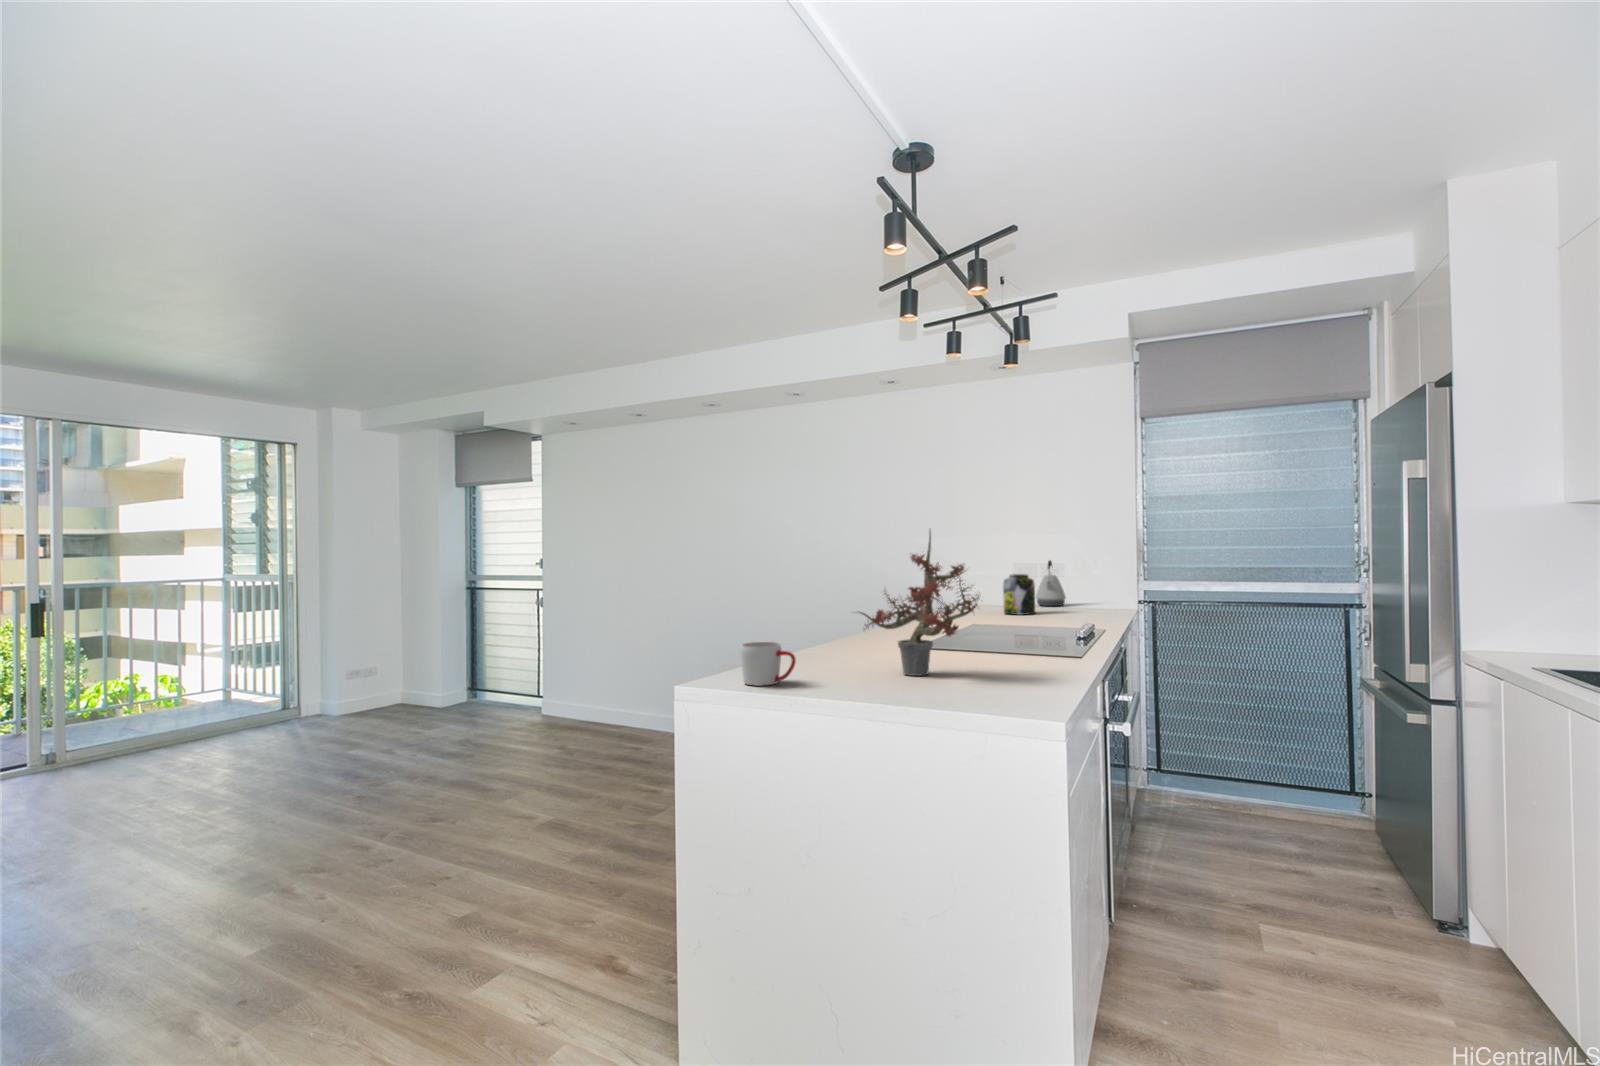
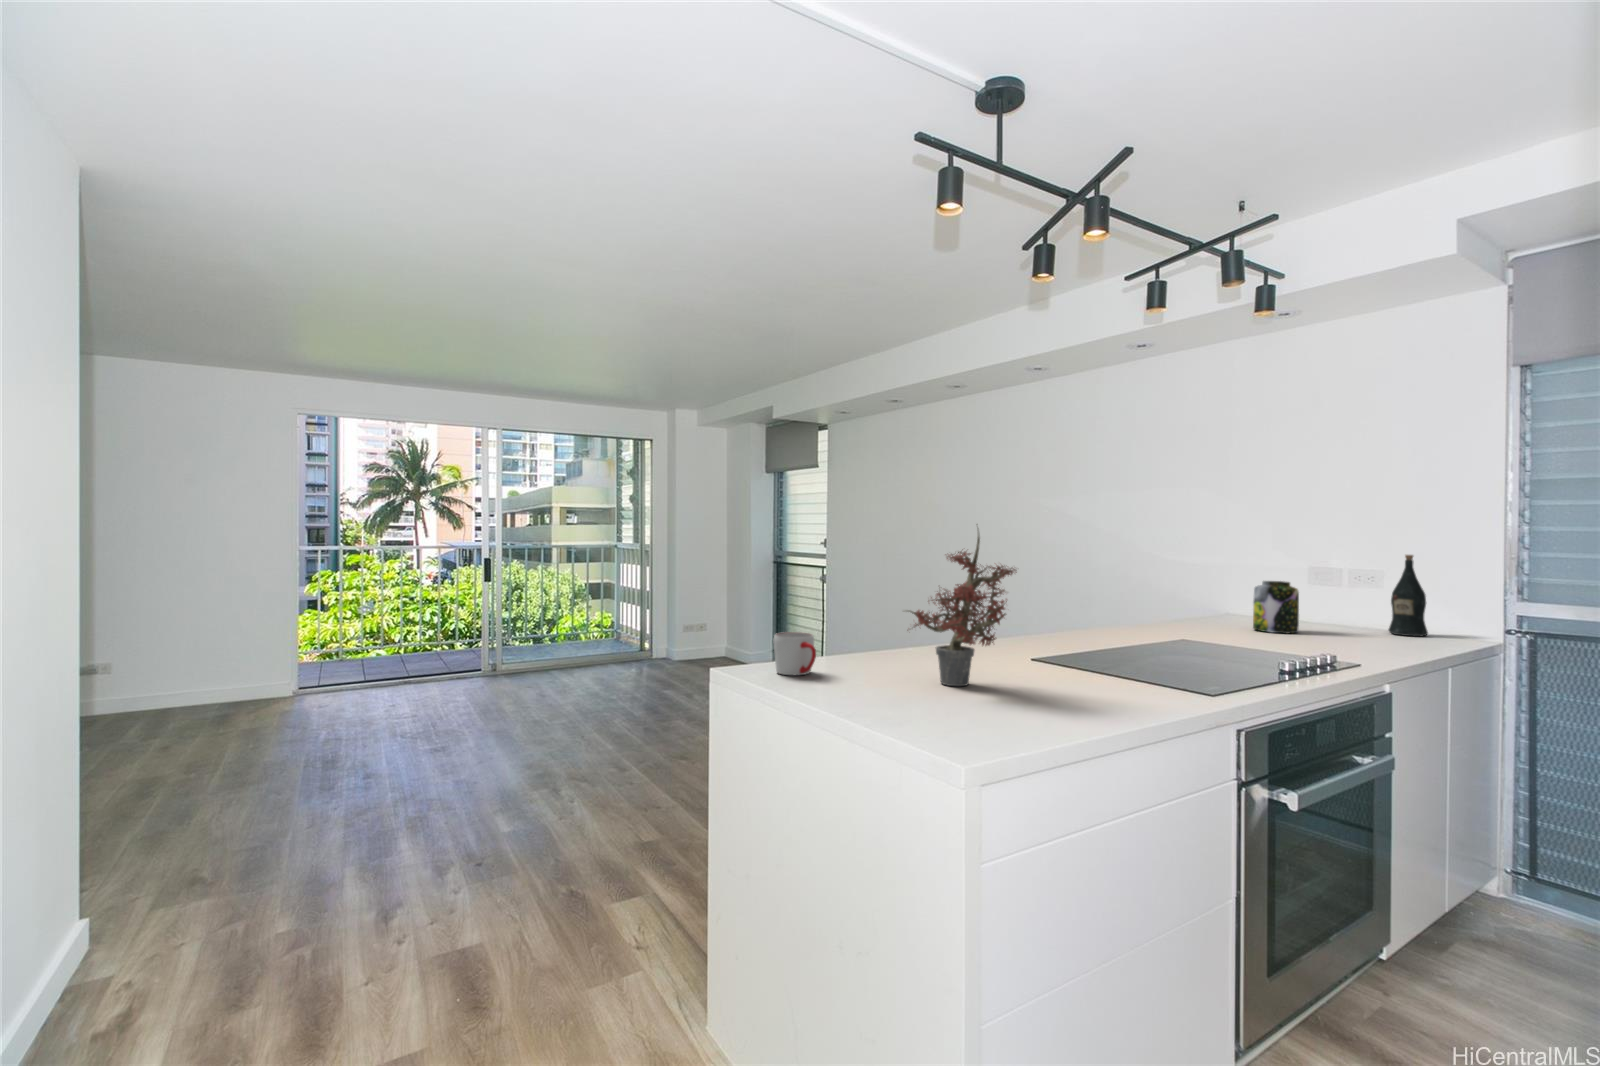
wine bottle: none [1082,551,1107,610] -> present [1388,555,1428,637]
kettle: present [1036,560,1066,606] -> none [1329,565,1377,627]

